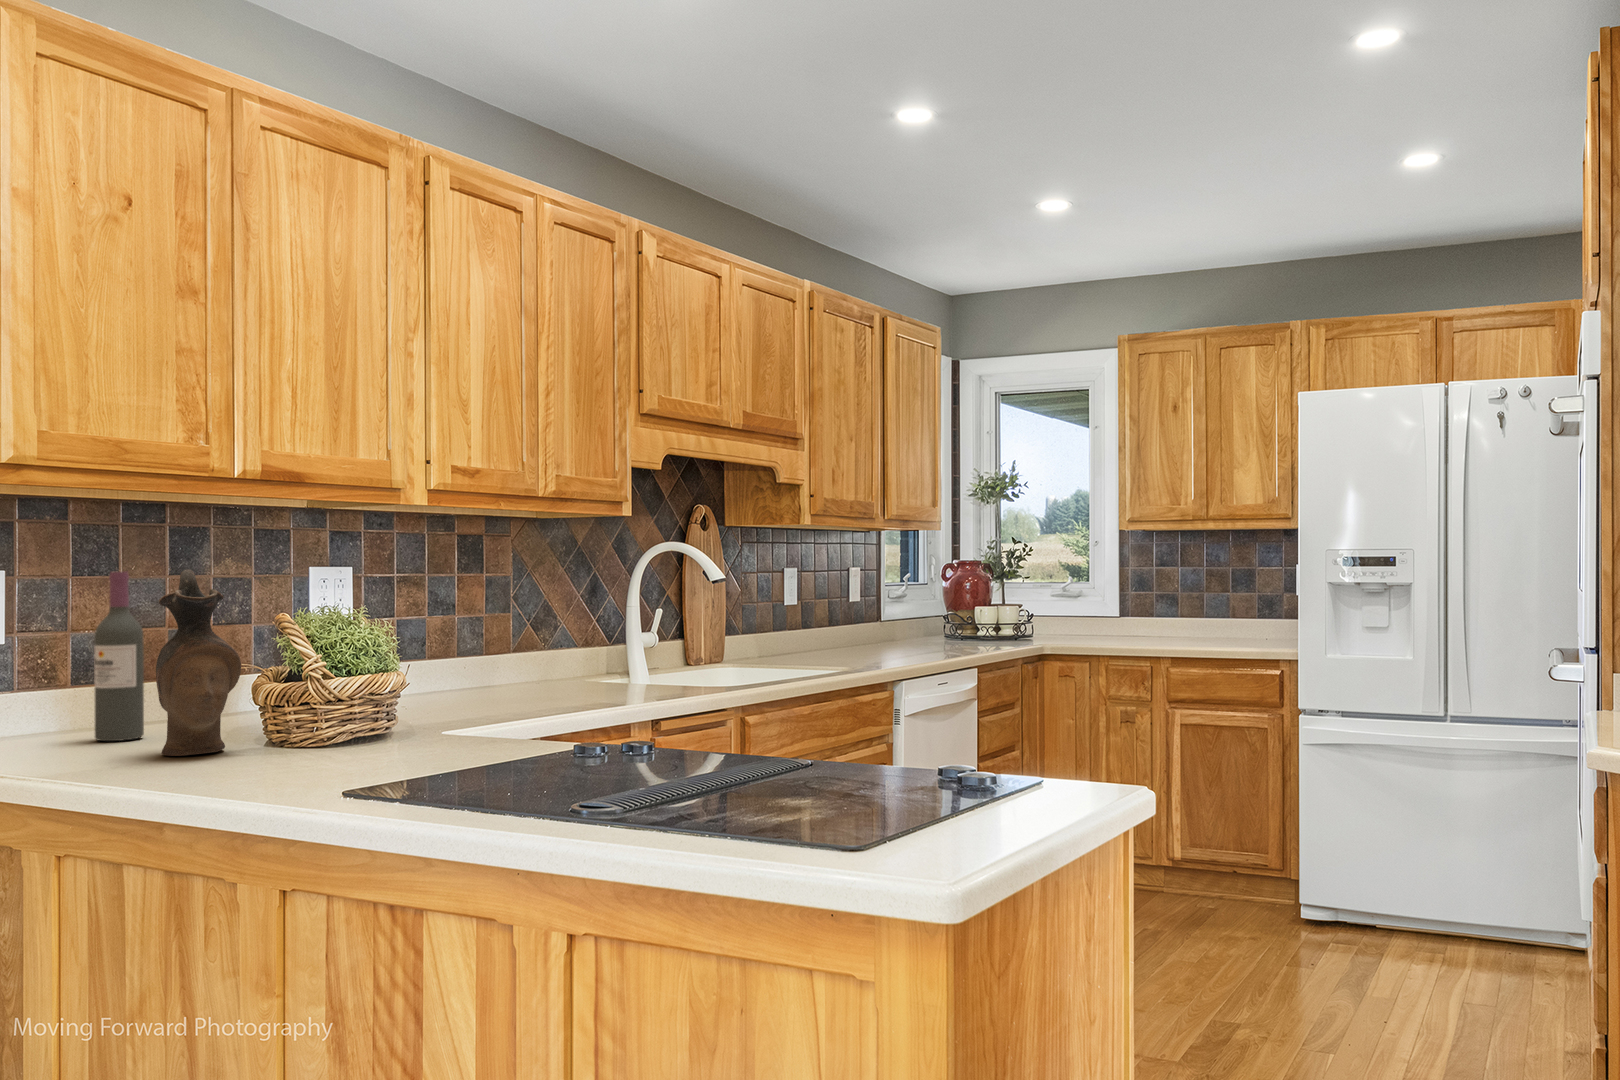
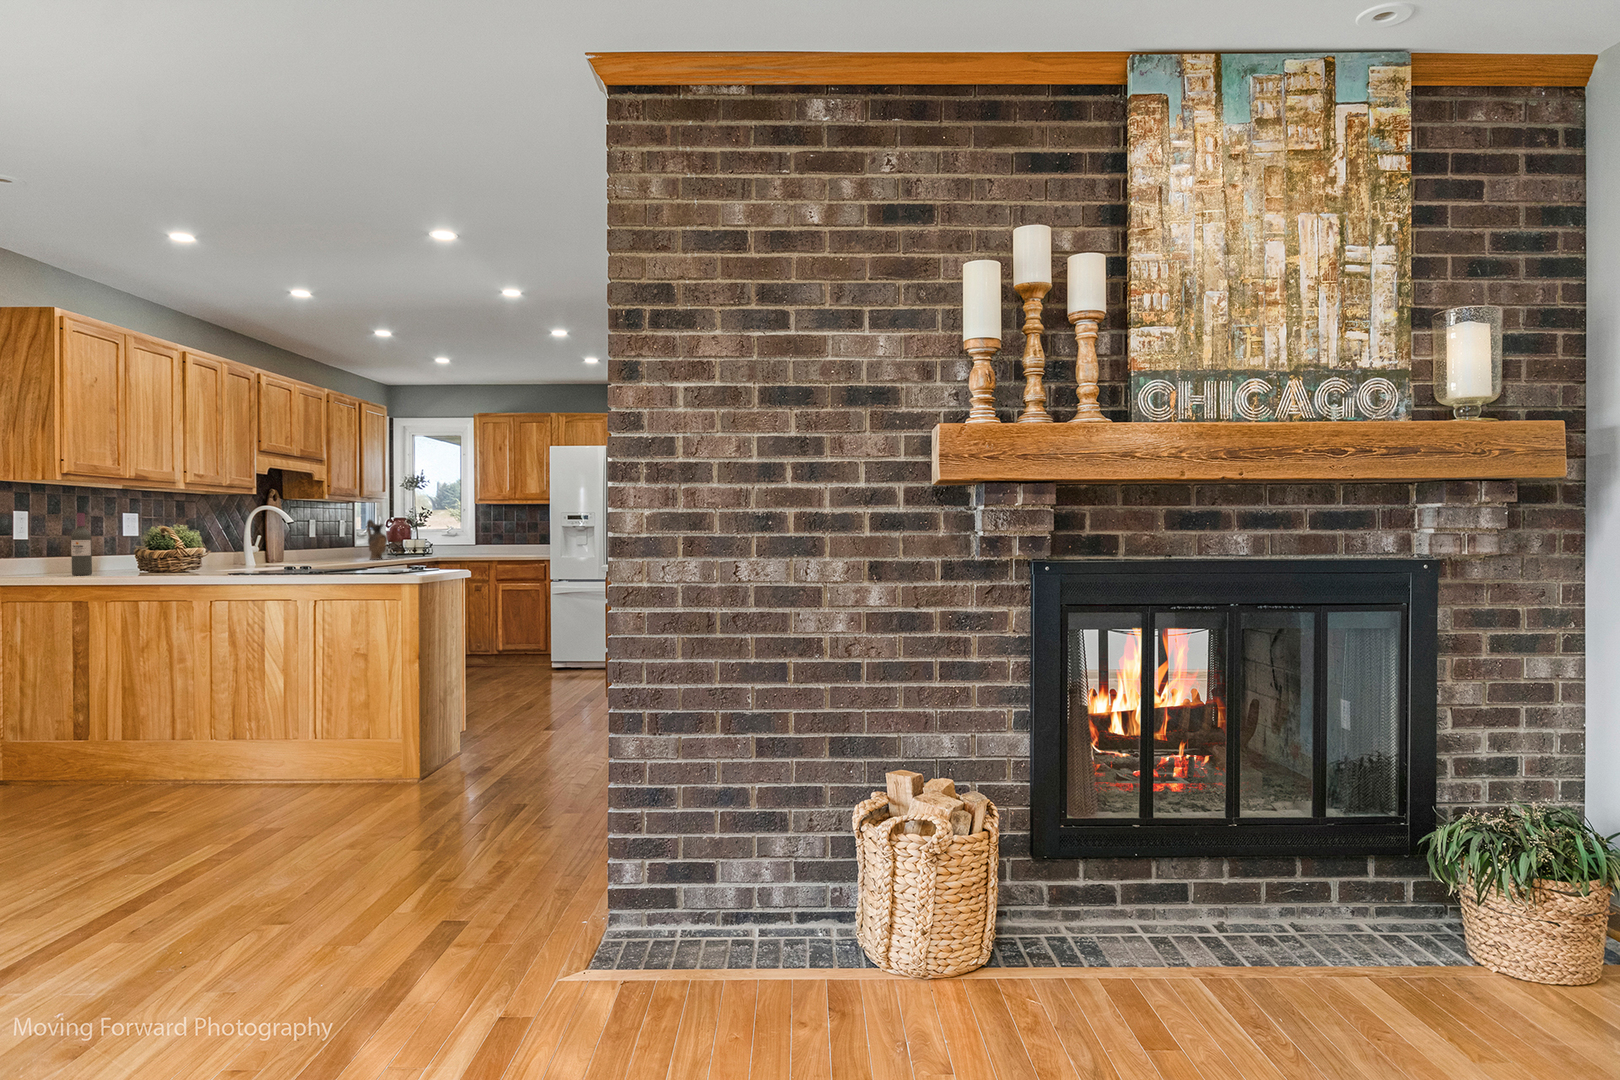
ceramic pitcher: present [156,569,241,756] -> present [367,520,387,560]

